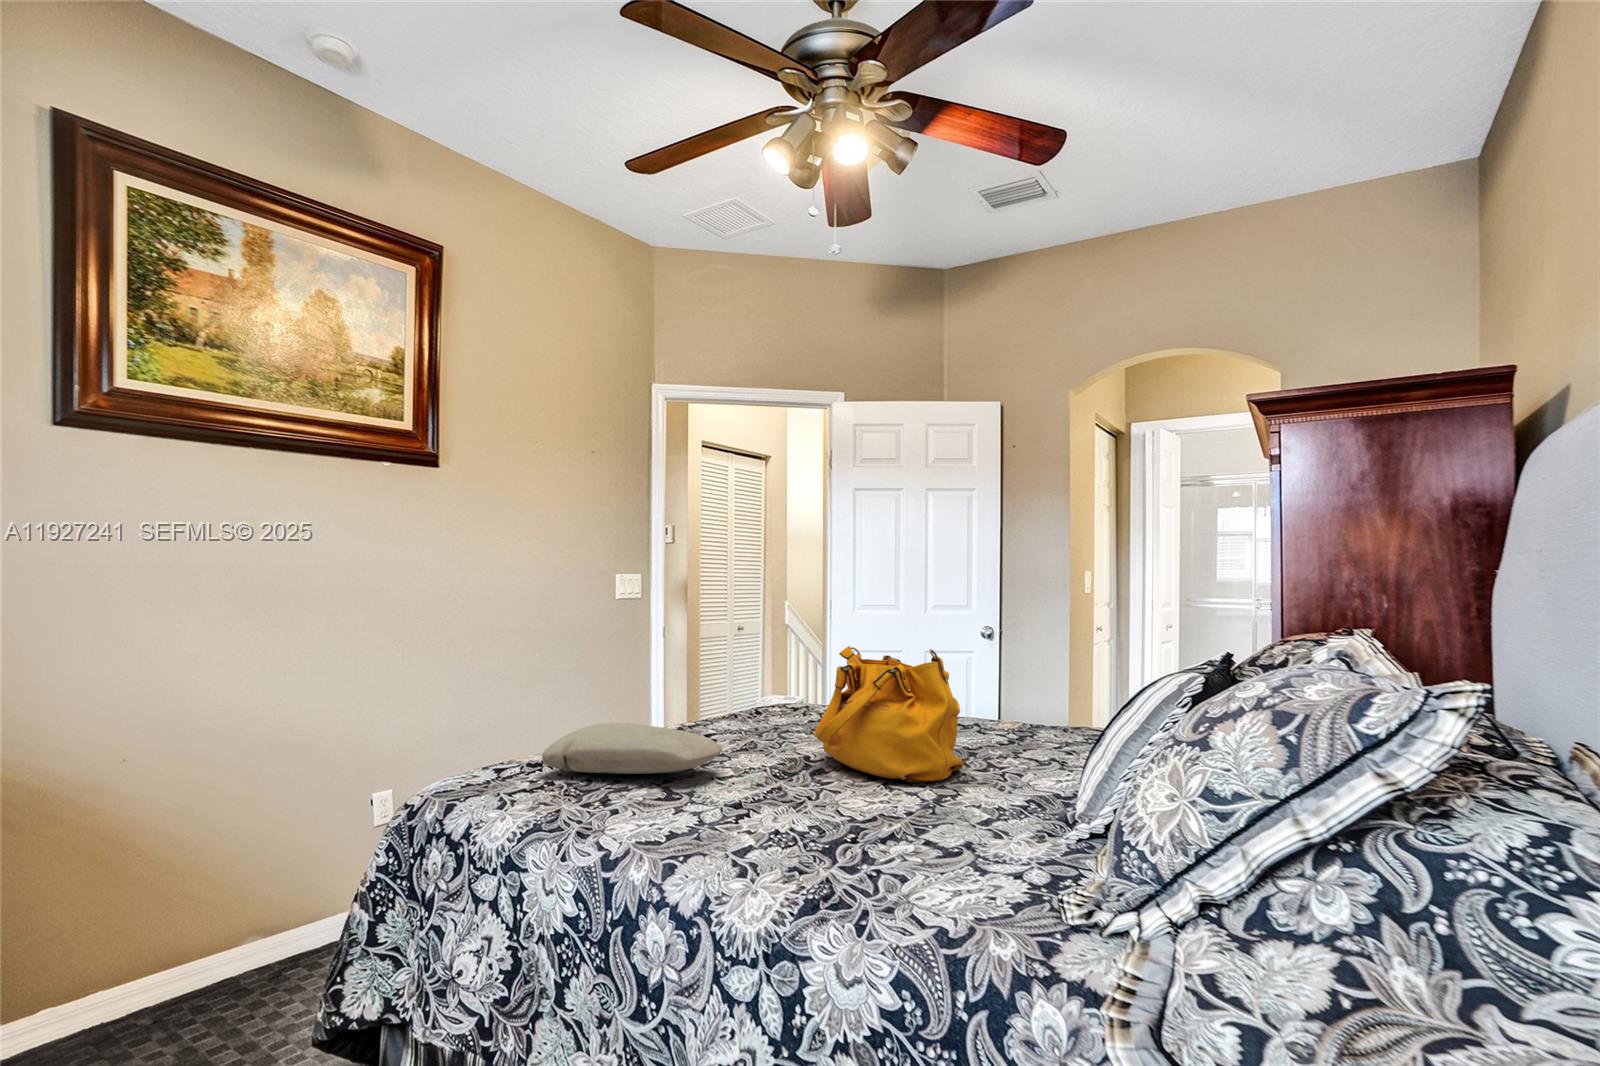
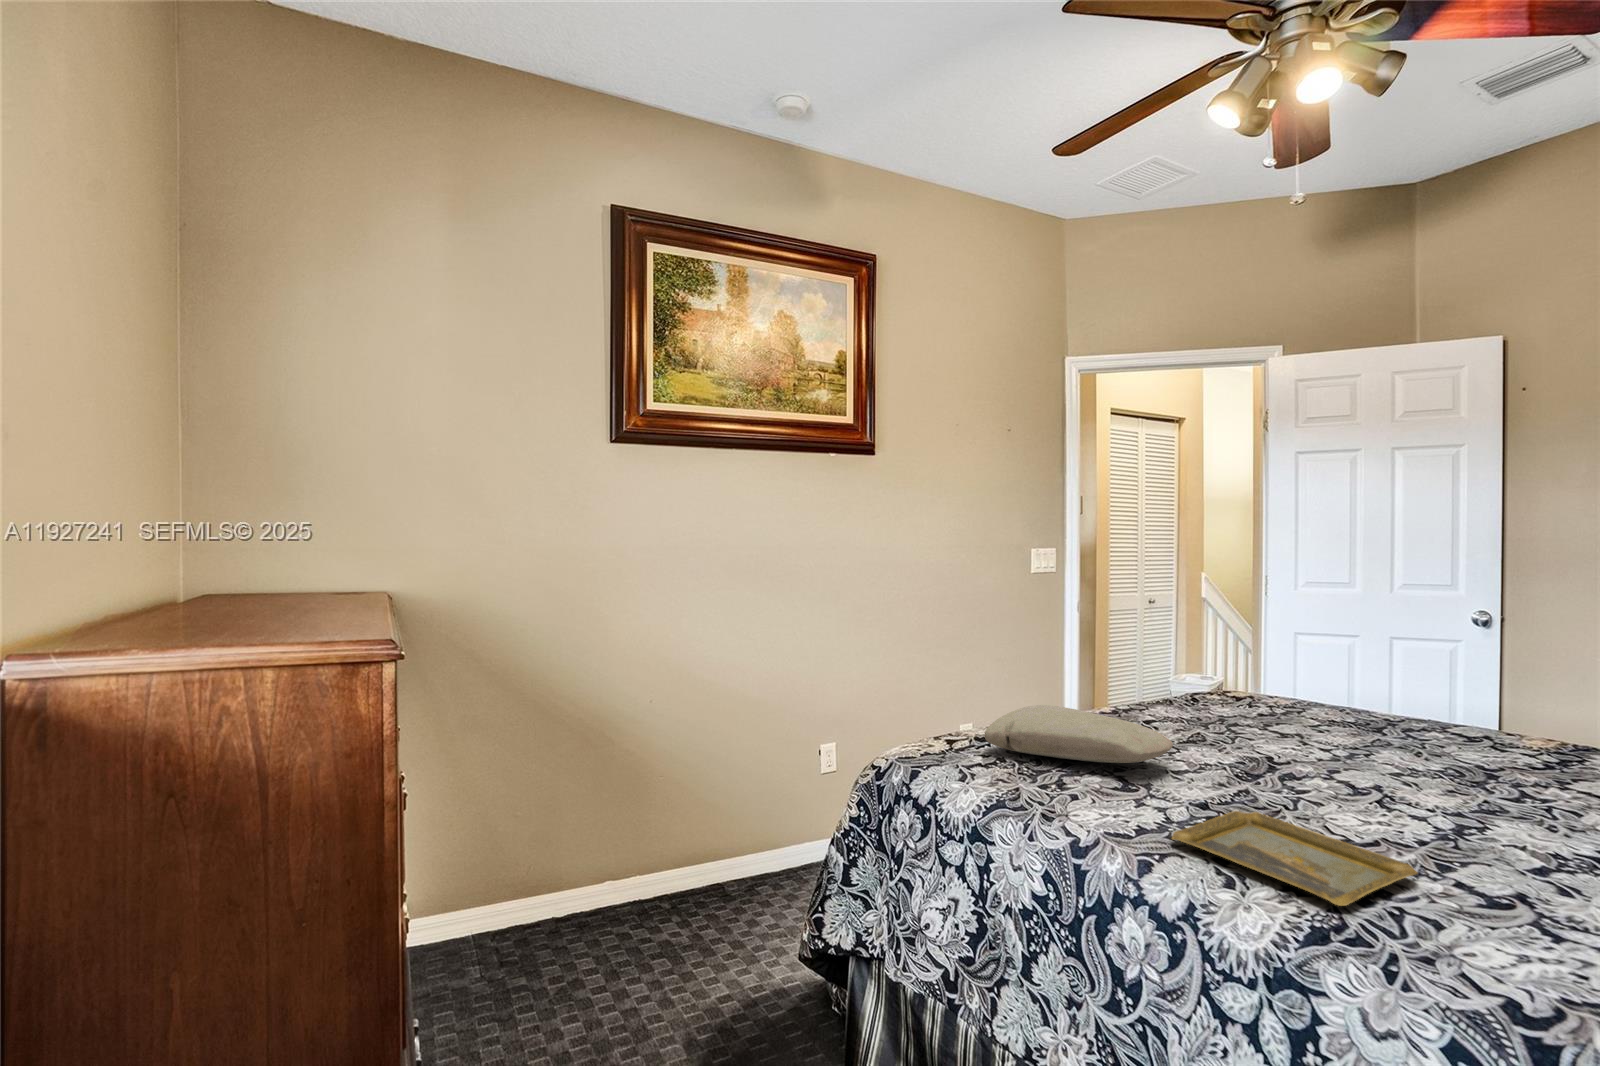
handbag: present [814,646,963,782] -> none [1282,639,1489,807]
tray: none [700,802,897,874] -> present [1172,811,1417,906]

